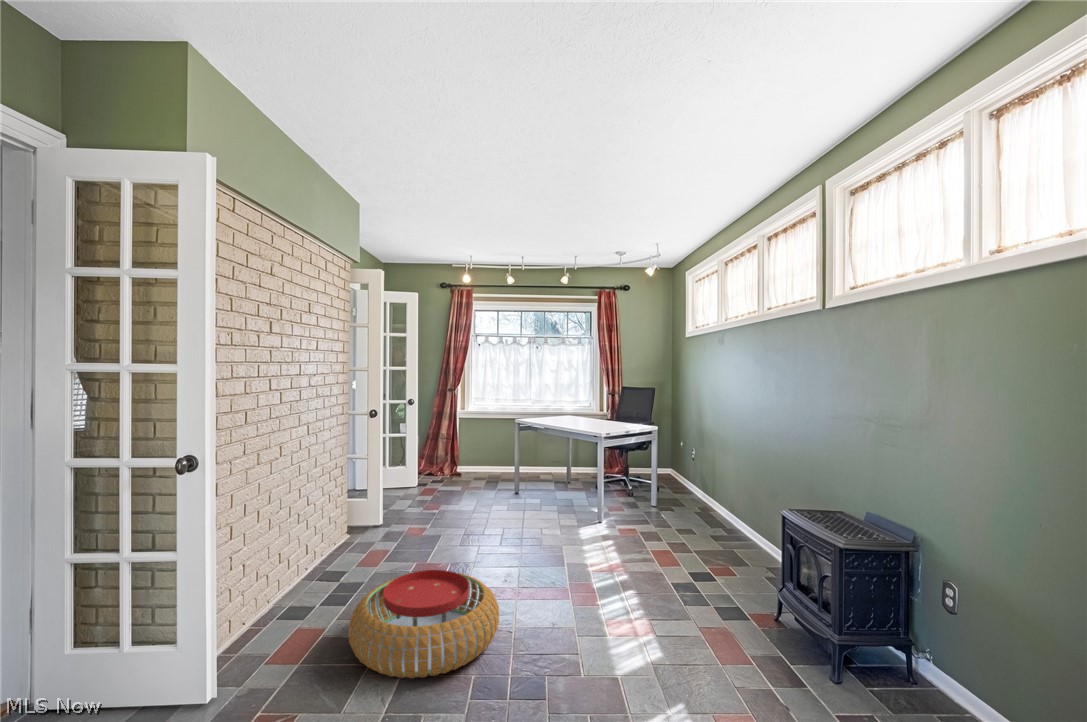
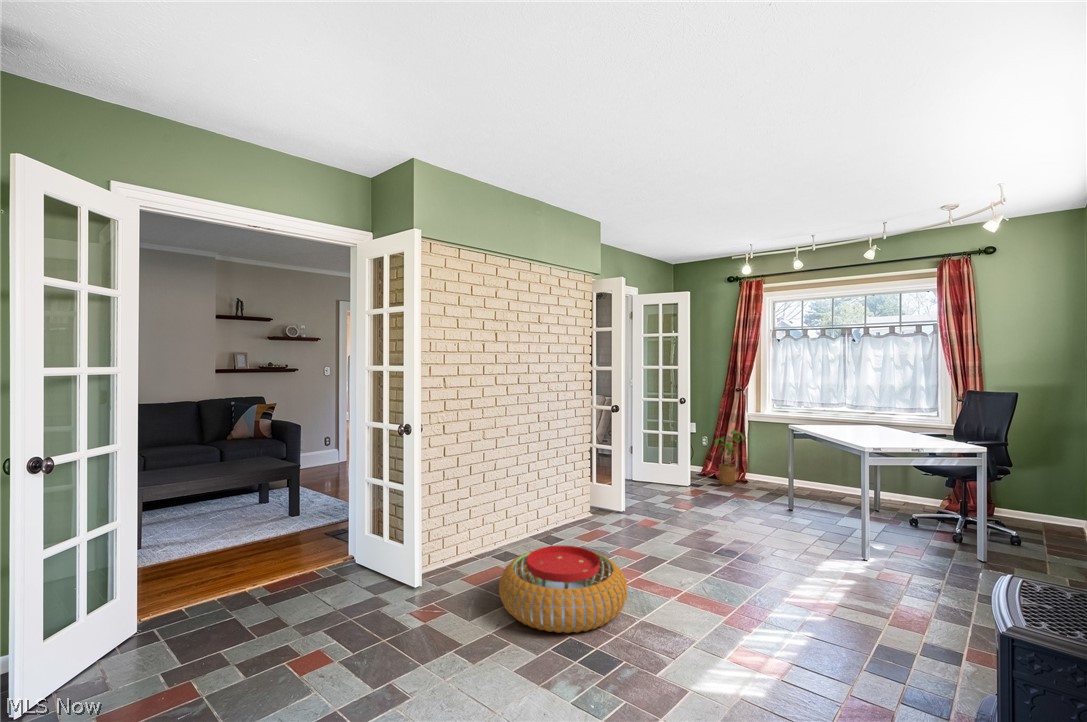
house plant: none [432,428,462,481] -> present [715,430,745,485]

